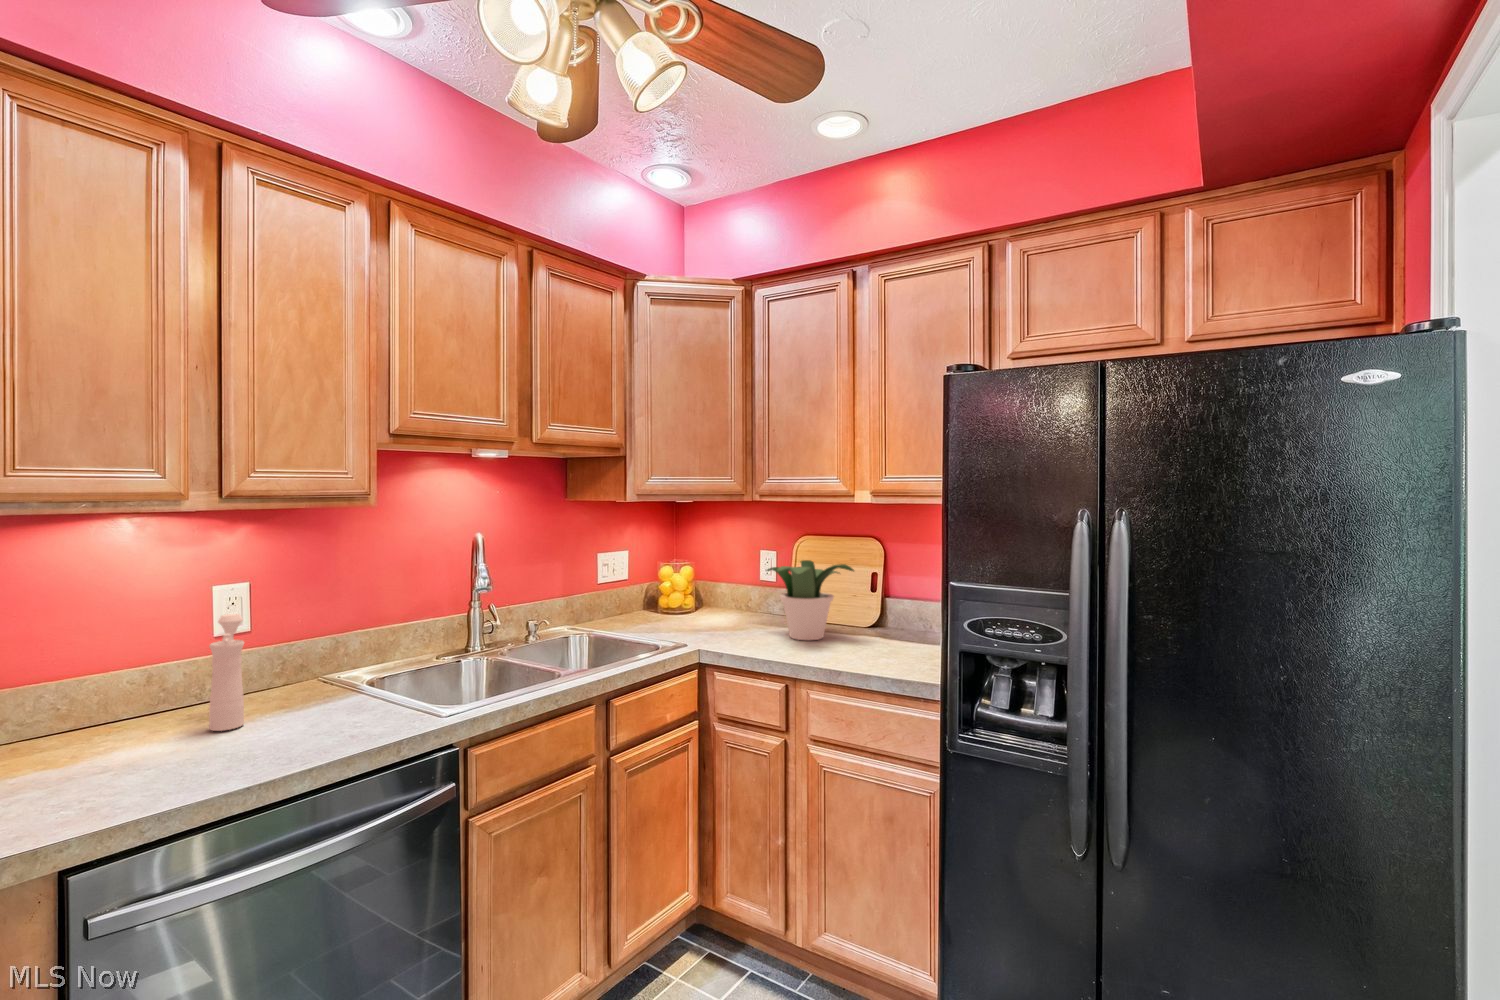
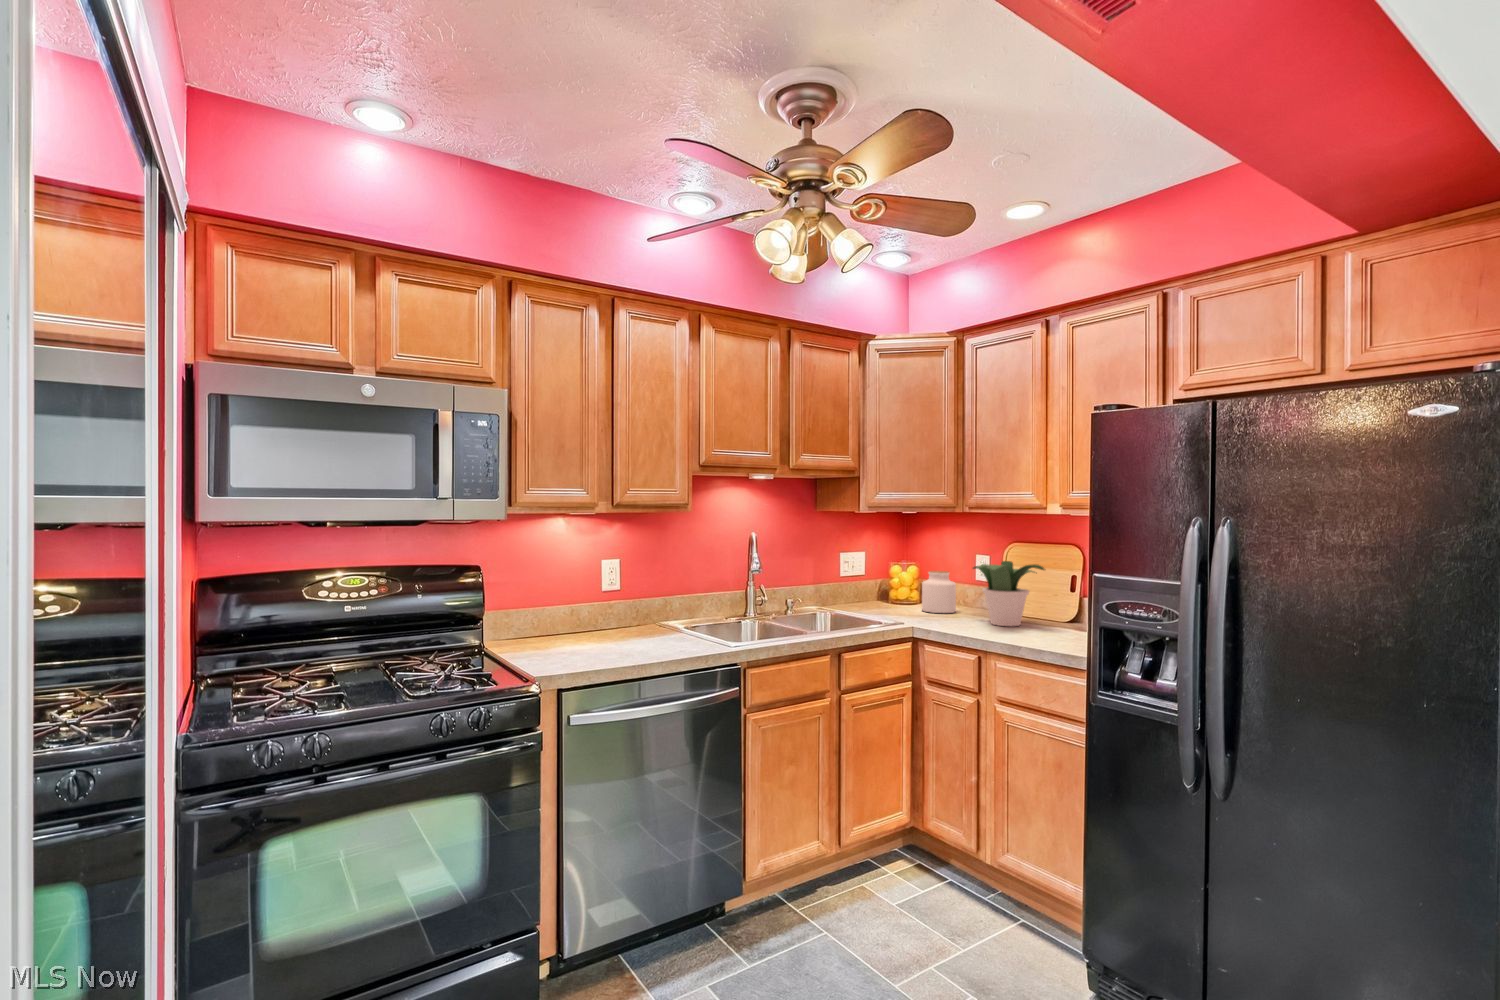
jar: none [703,573,743,626] -> present [922,571,956,613]
pepper mill: present [209,614,244,731] -> none [606,576,624,642]

